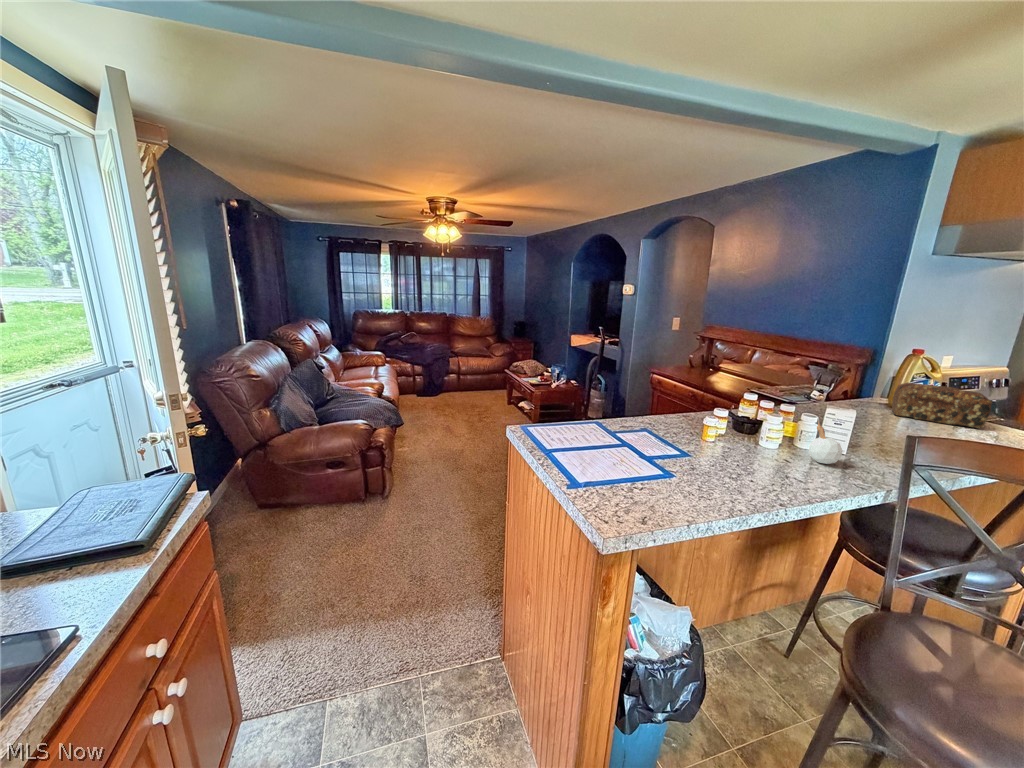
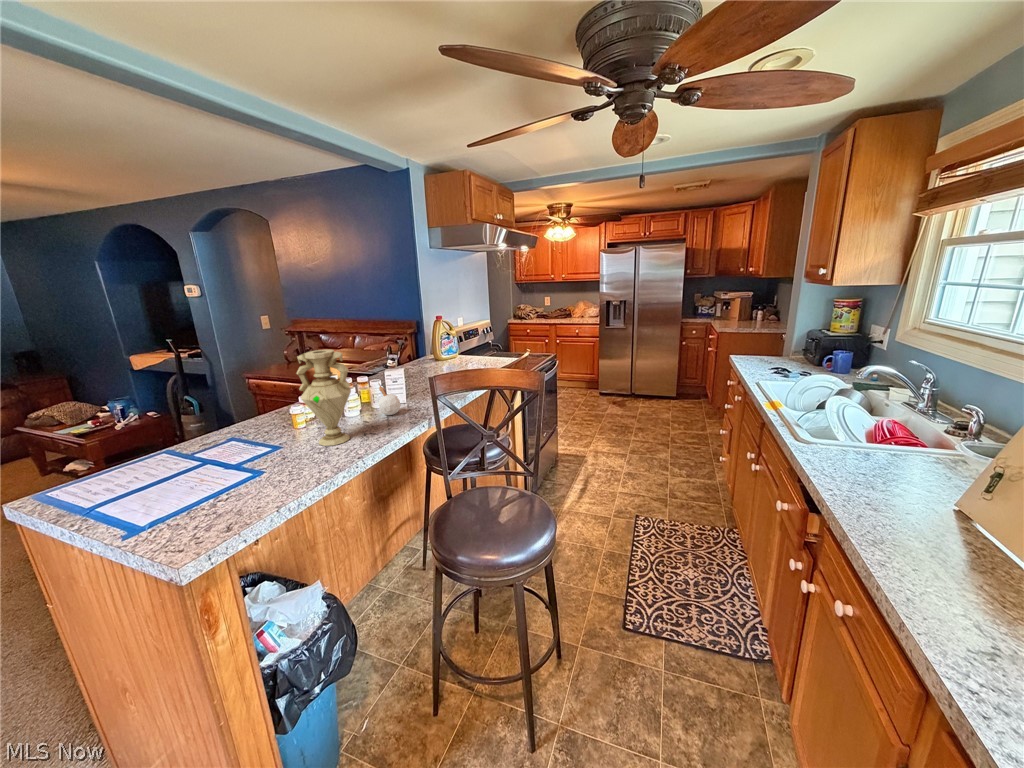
vase: none [729,366,798,477] -> present [296,350,351,446]
bread loaf: present [892,383,992,428] -> none [437,337,483,365]

